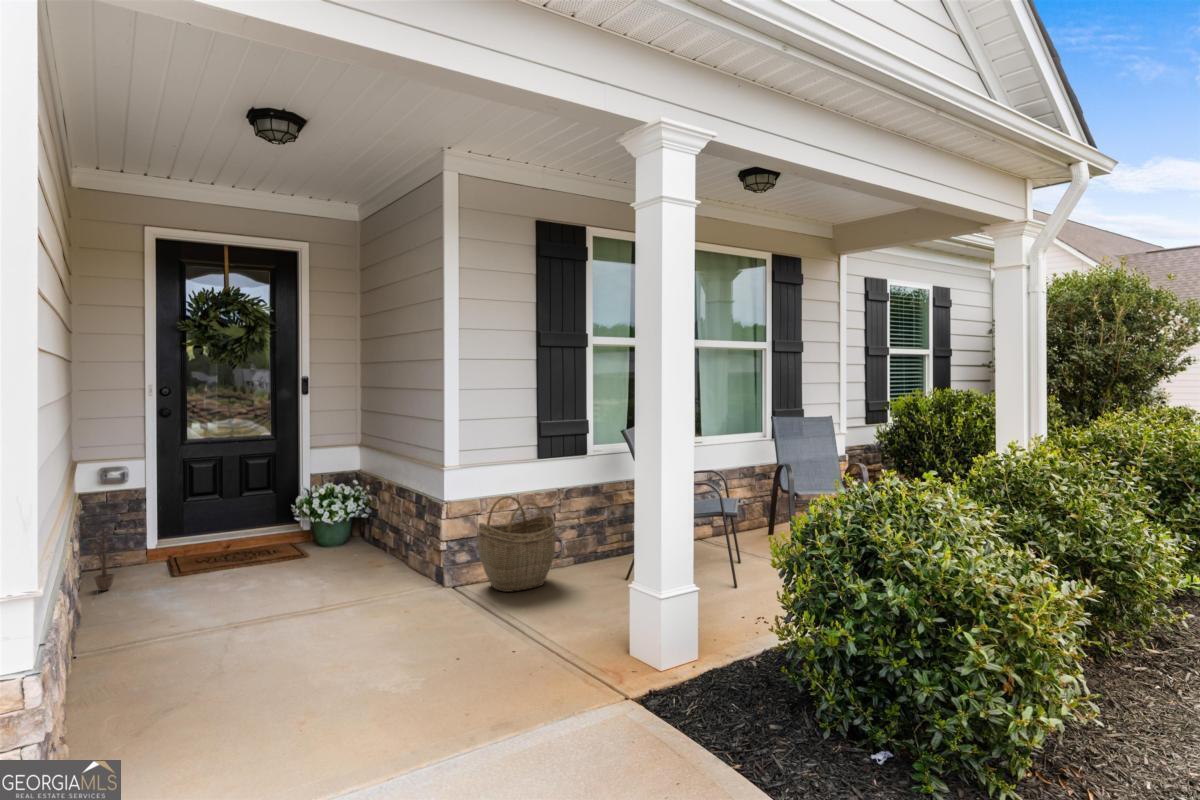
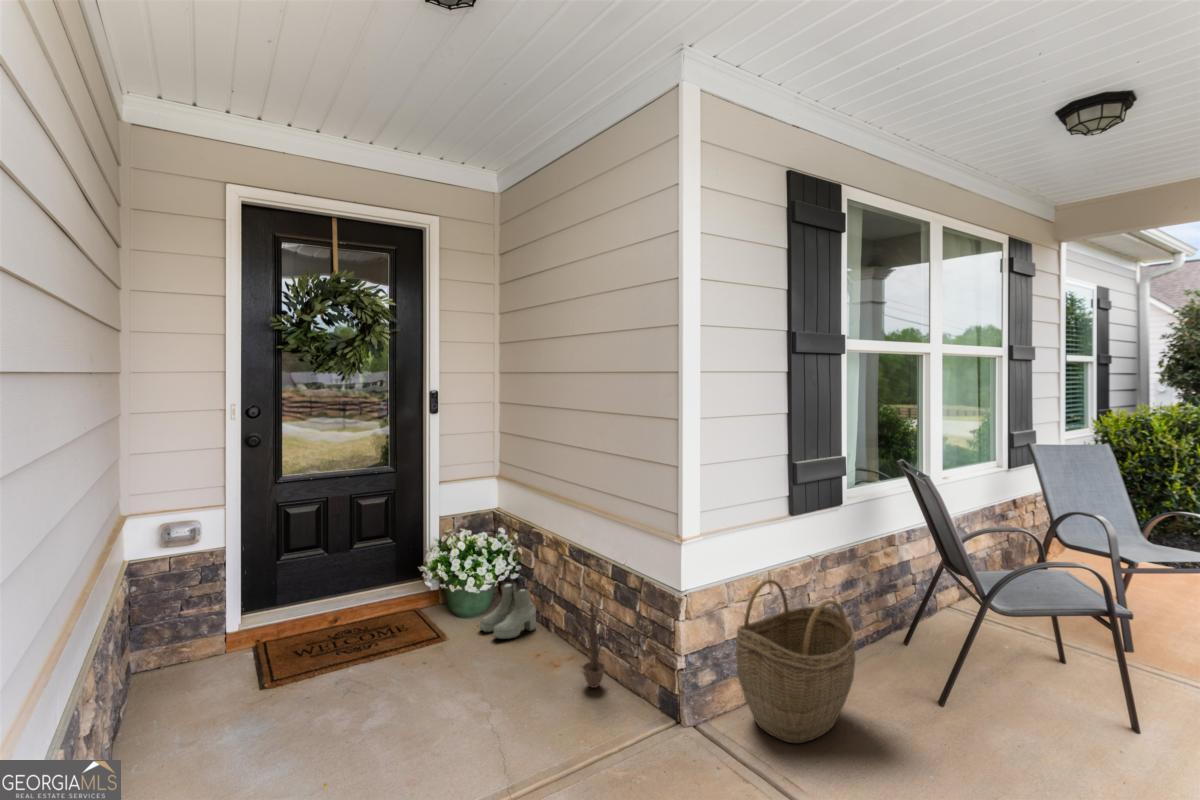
boots: none [334,518,376,554] -> present [480,582,536,639]
decorative plant: present [87,530,115,591] -> present [581,603,612,688]

